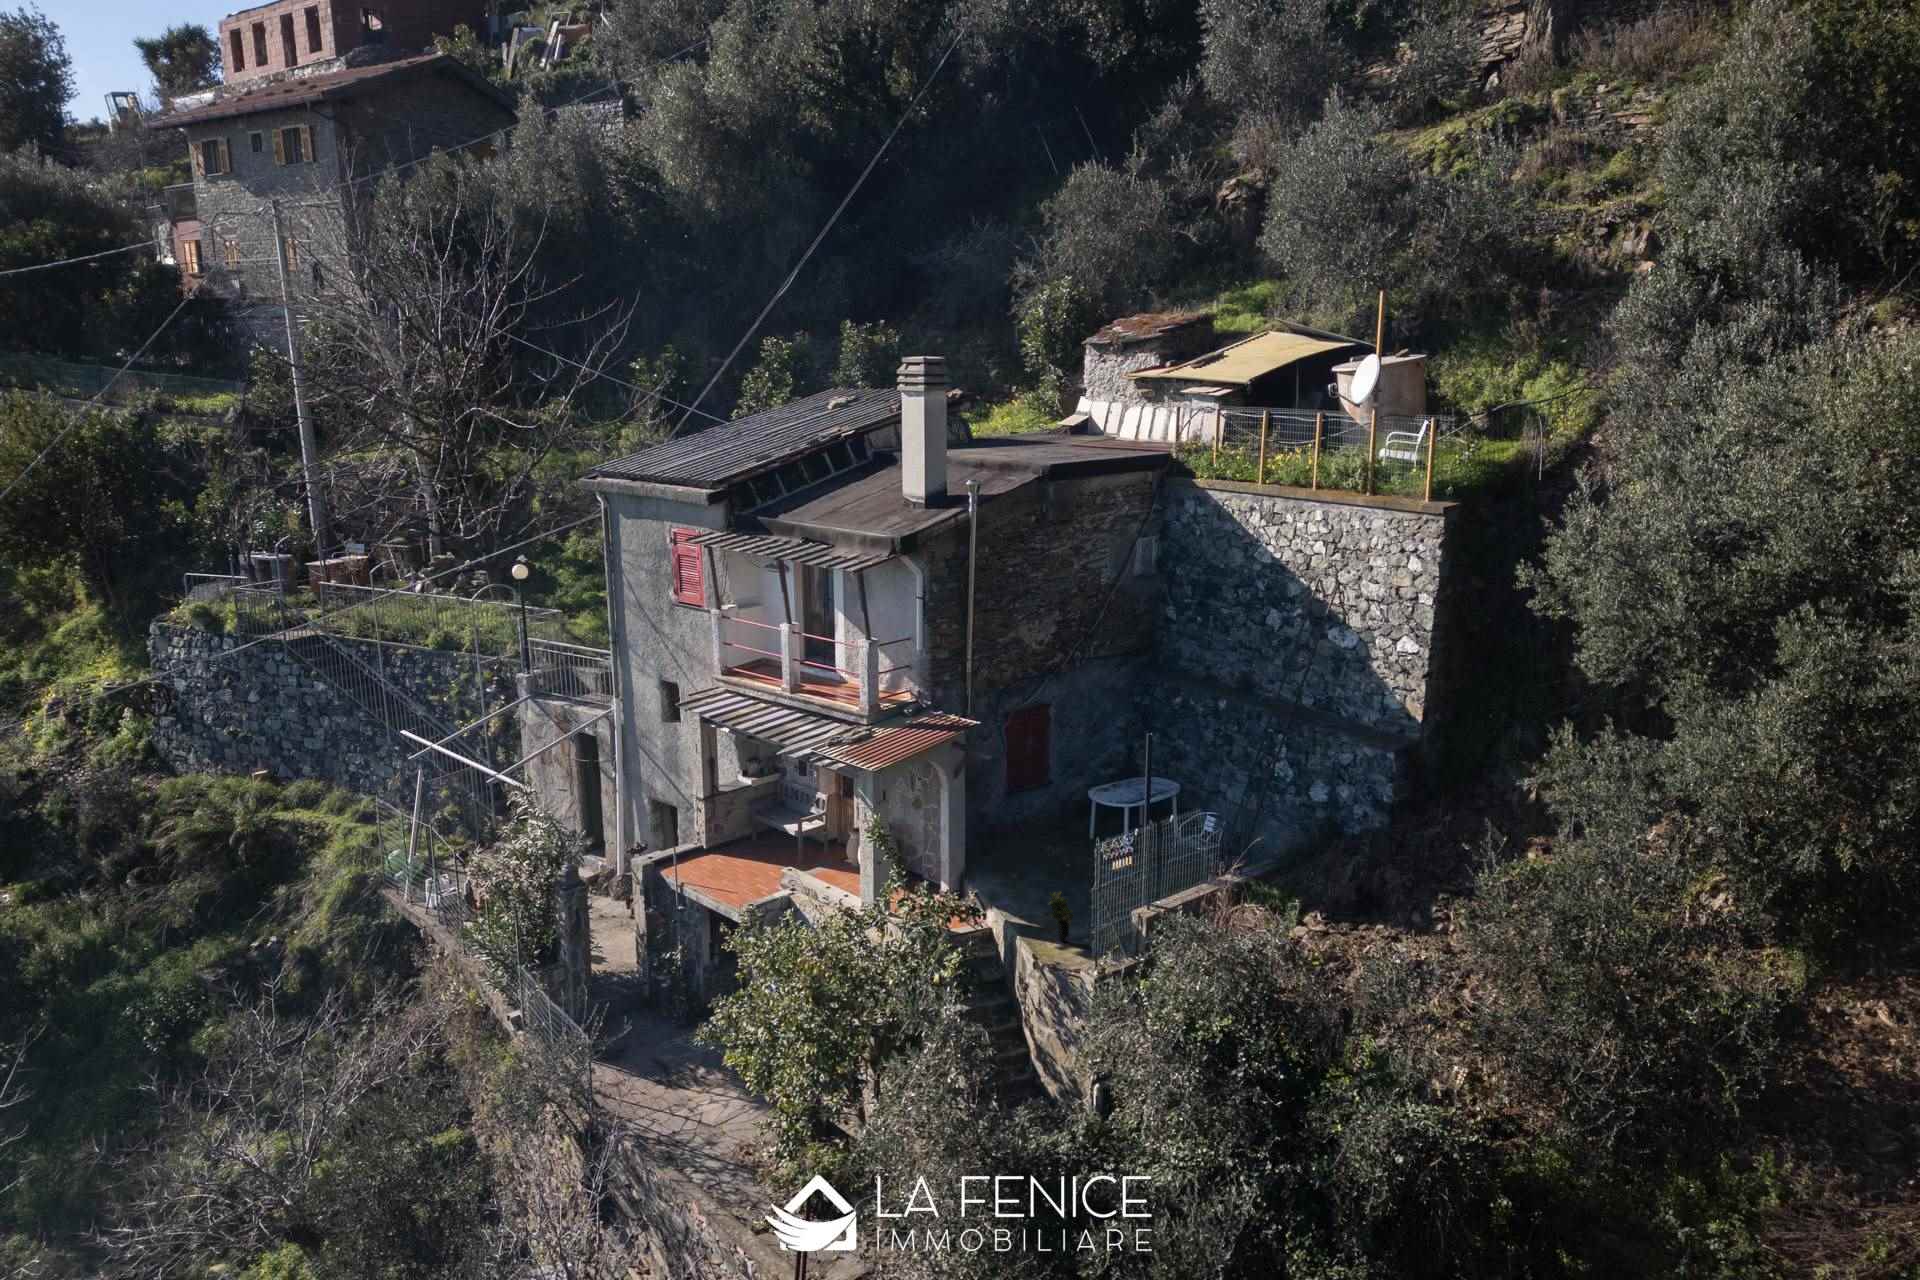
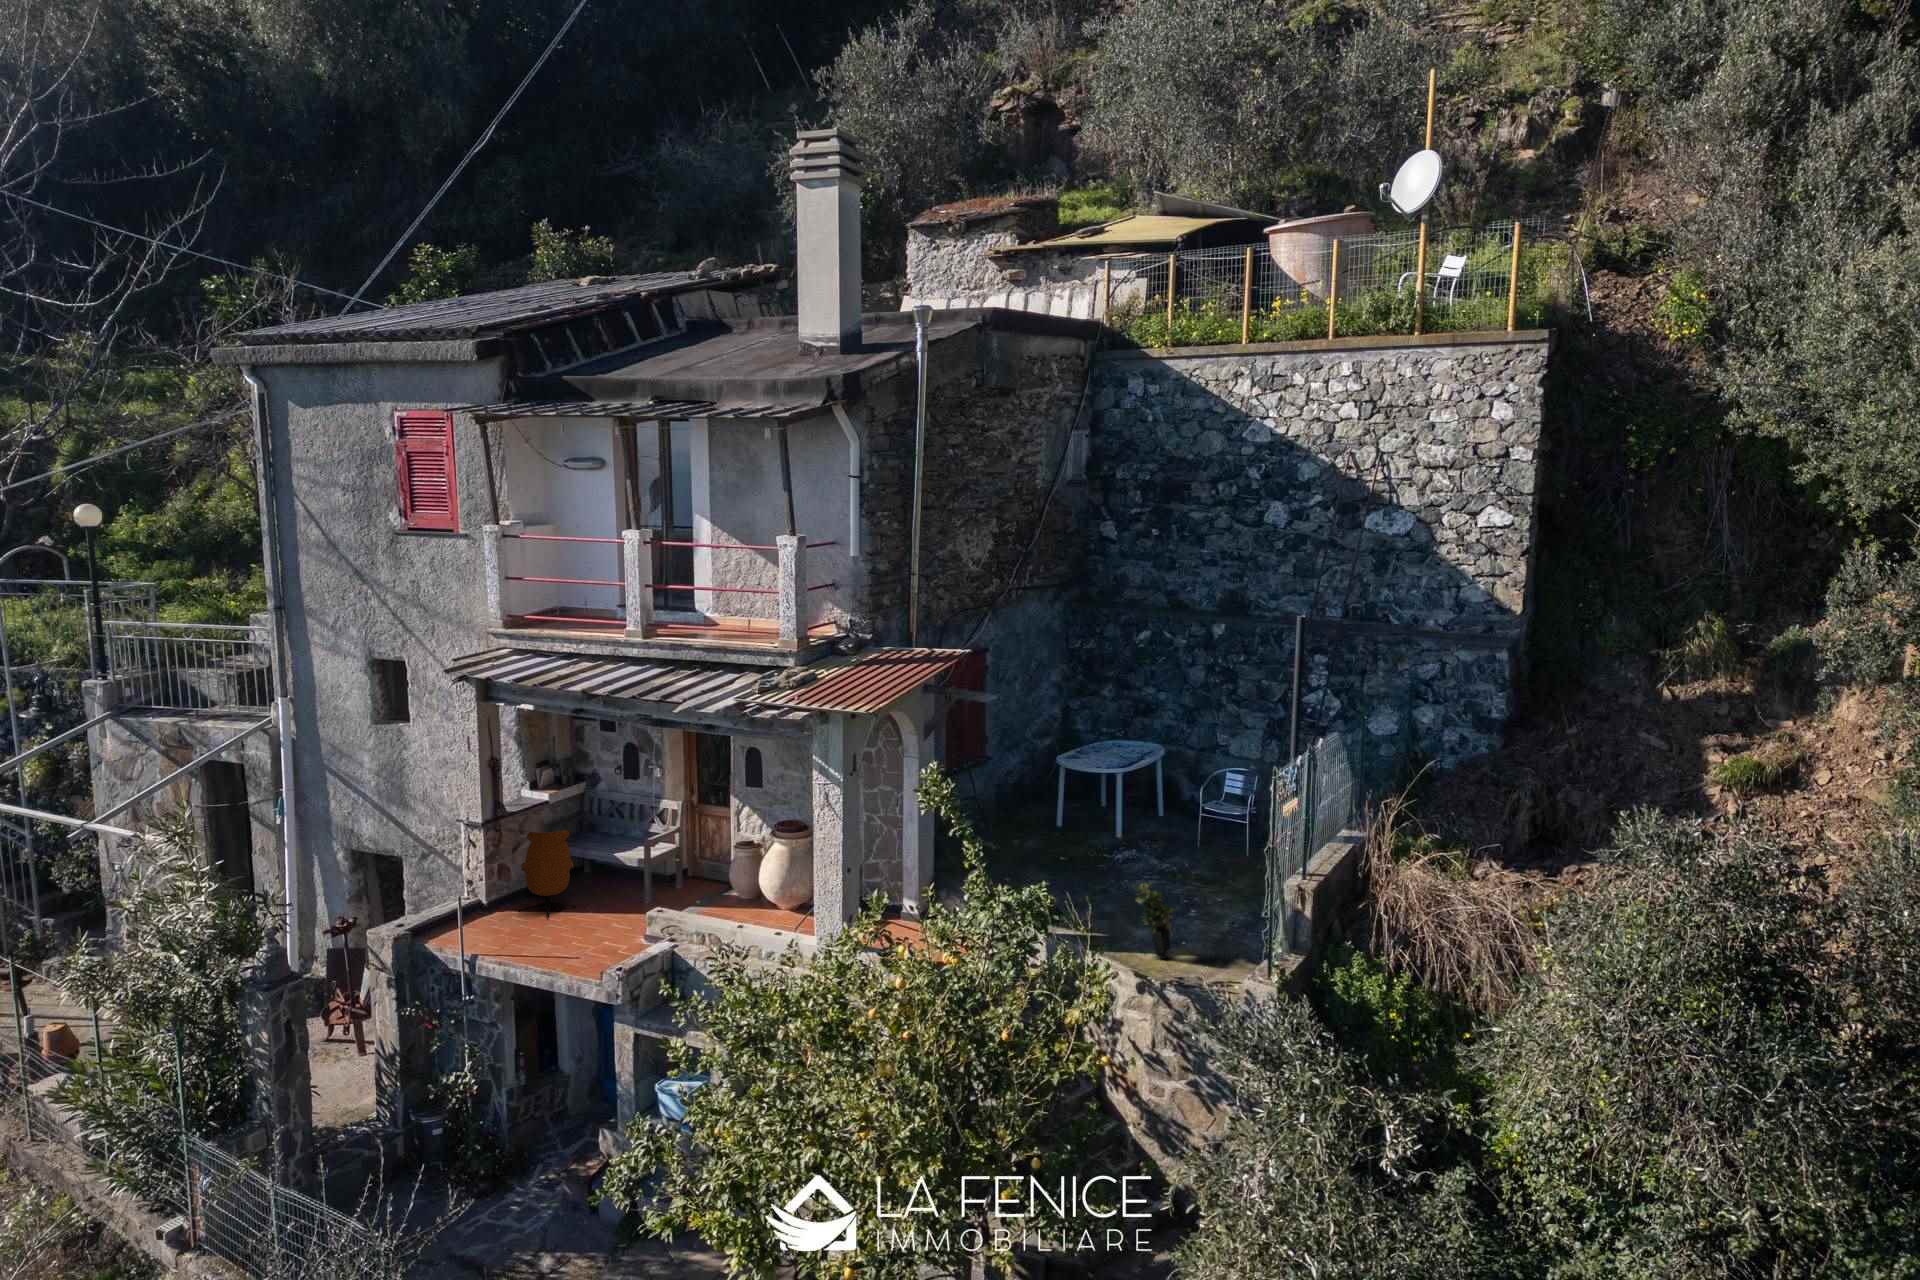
lounge chair: none [724,808,759,862] -> present [519,830,576,918]

